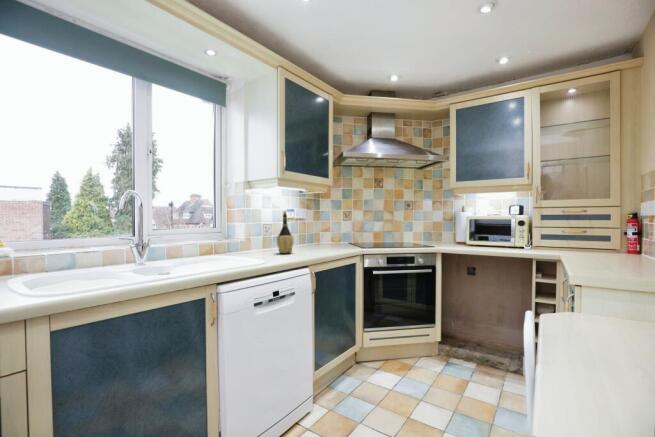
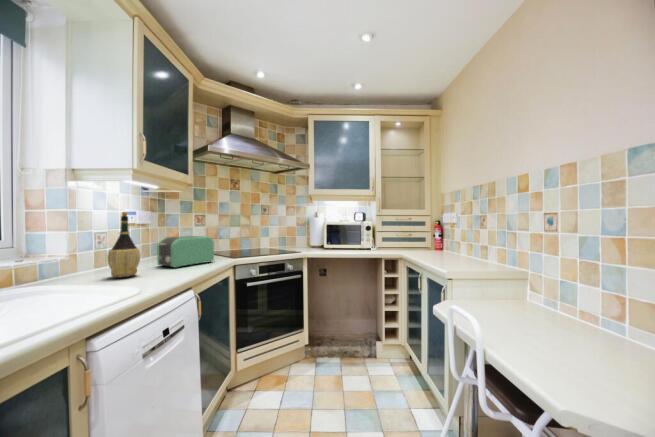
toaster: none [308,228,347,251] -> present [157,236,214,268]

